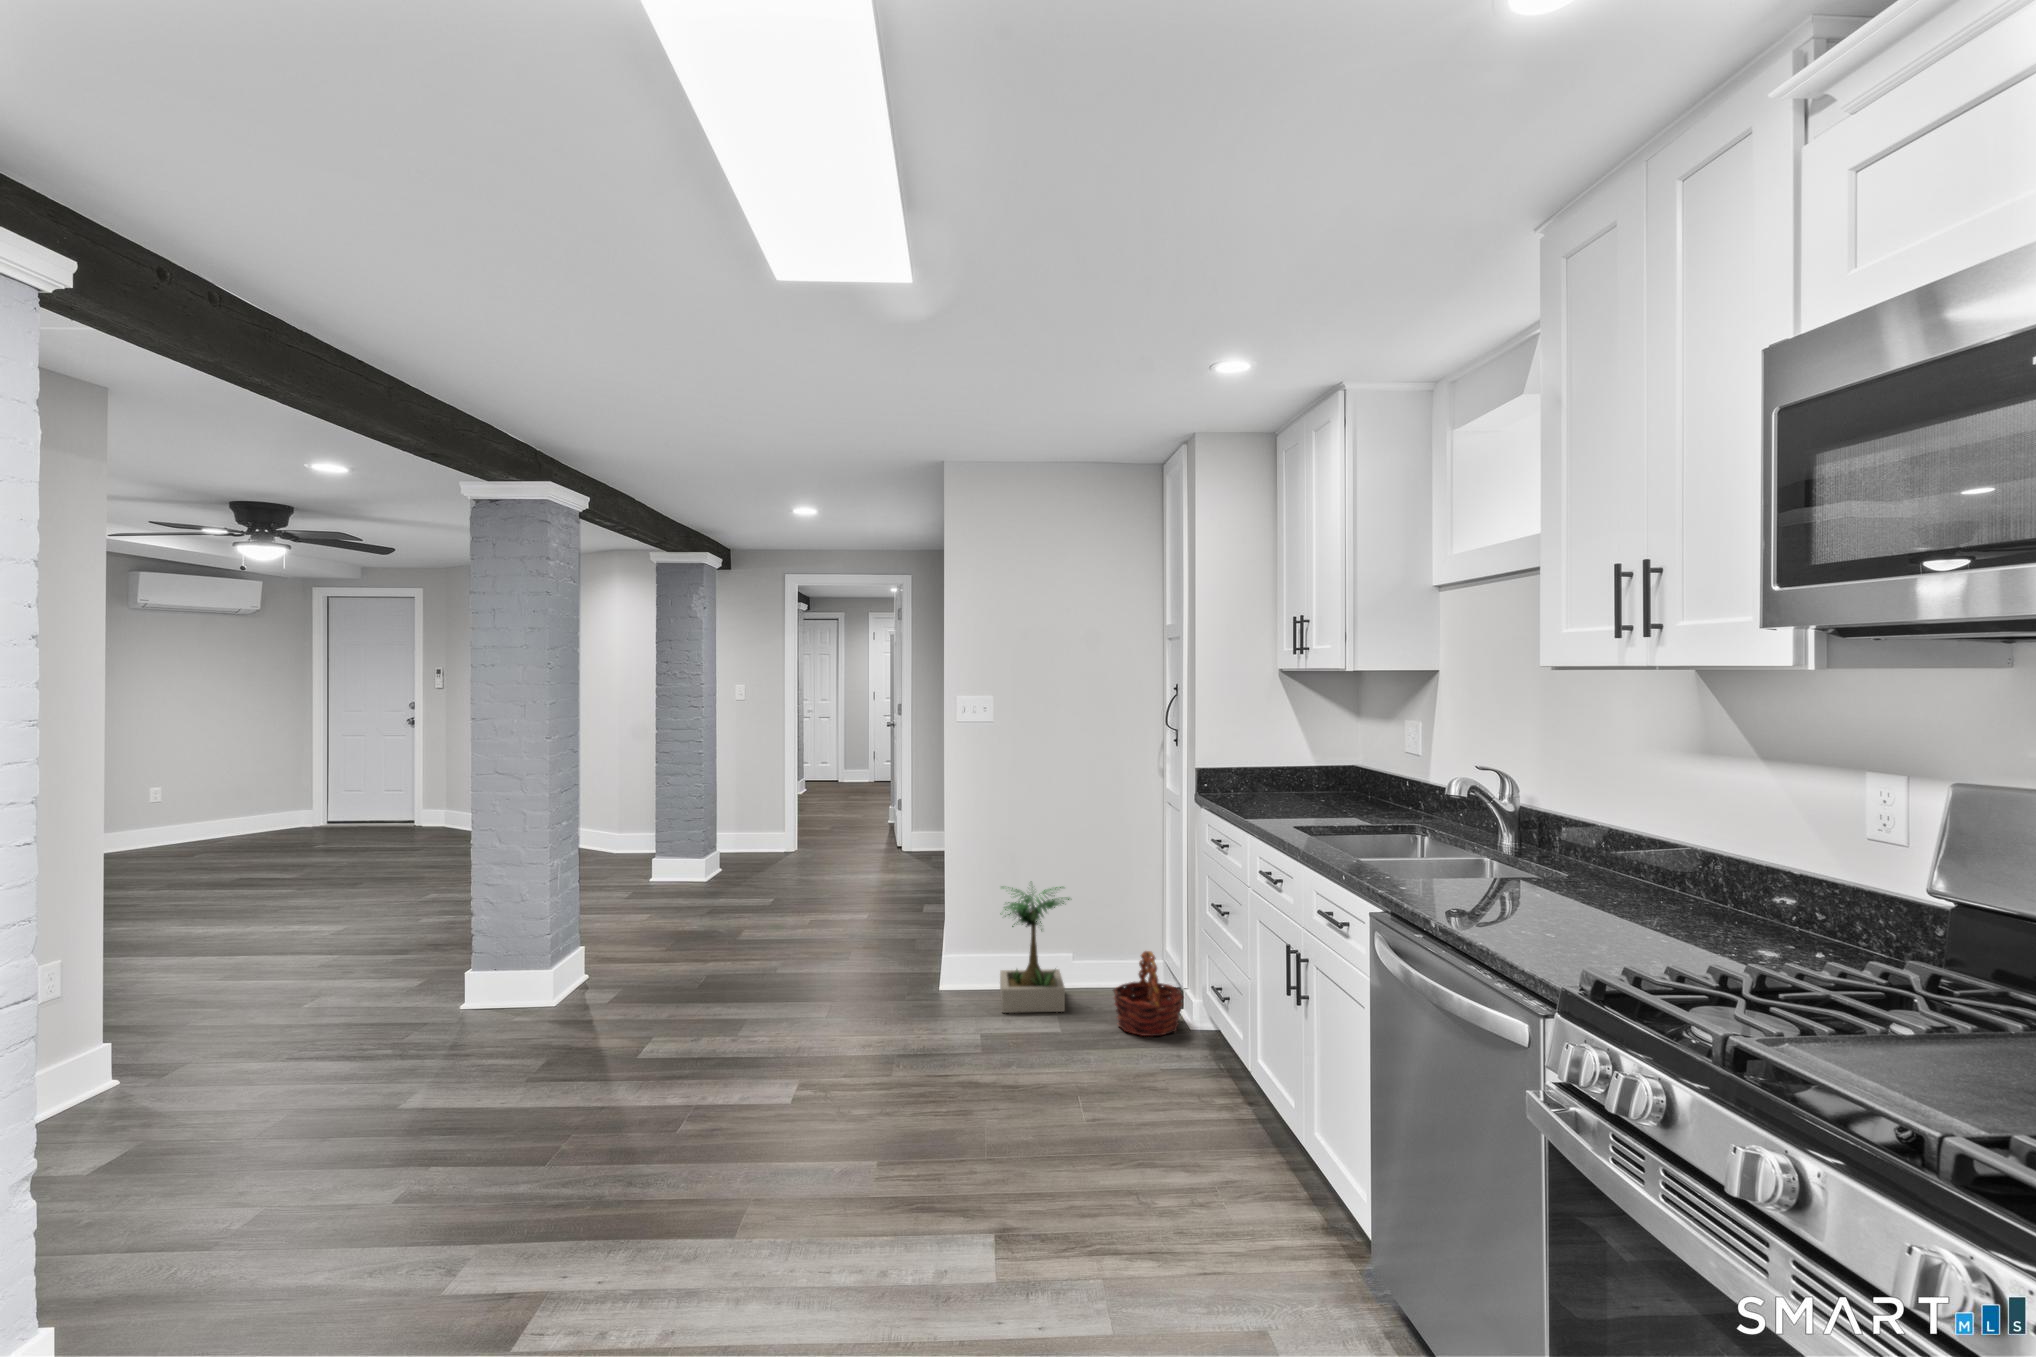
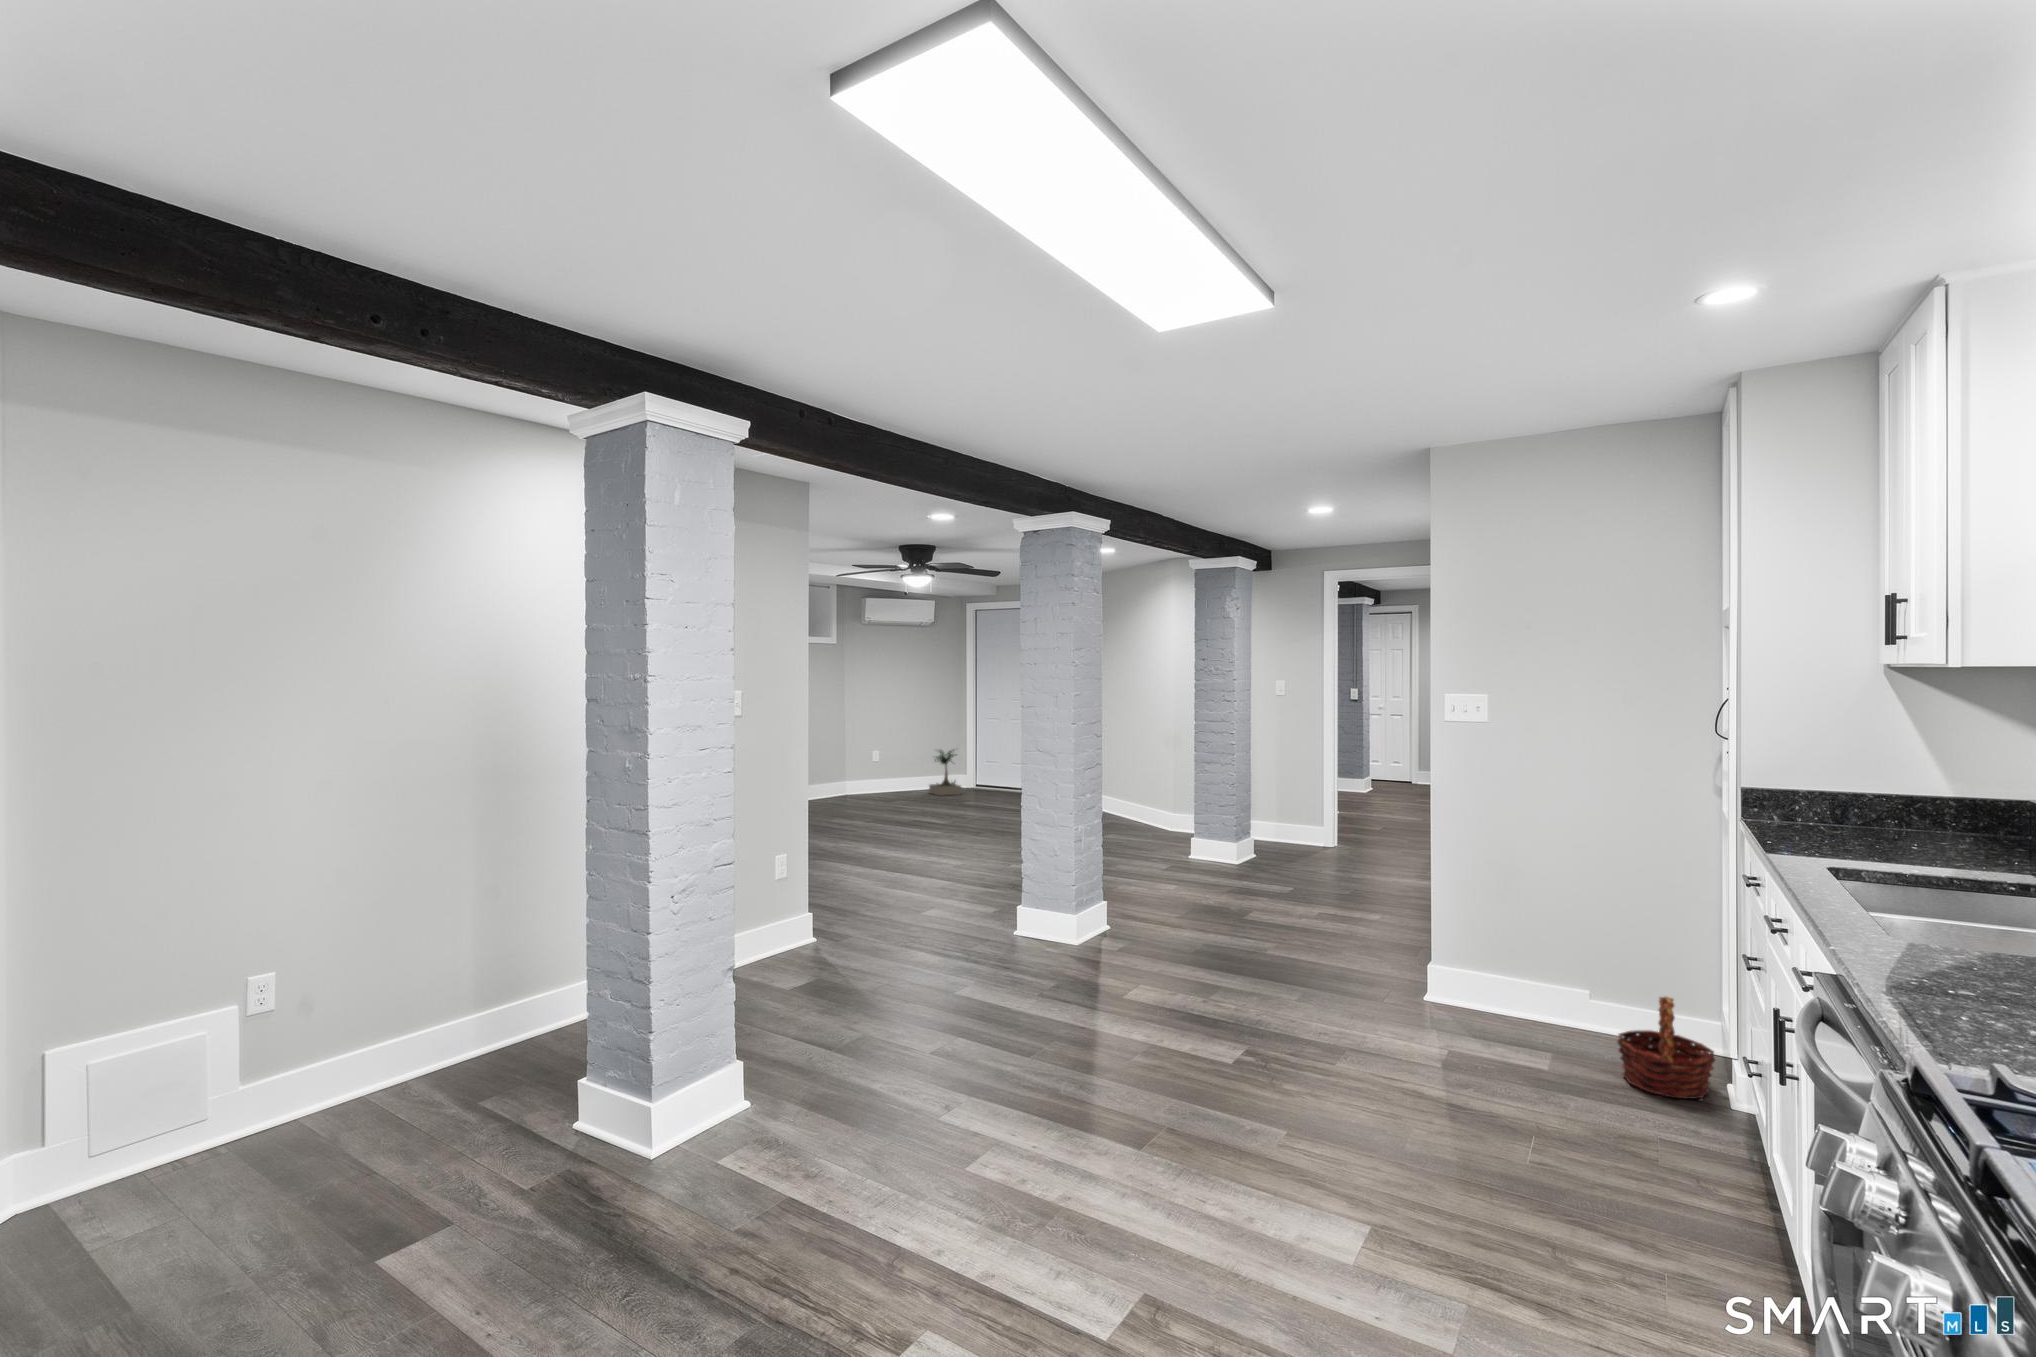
potted plant: present [1000,881,1070,1013] -> present [929,749,961,796]

